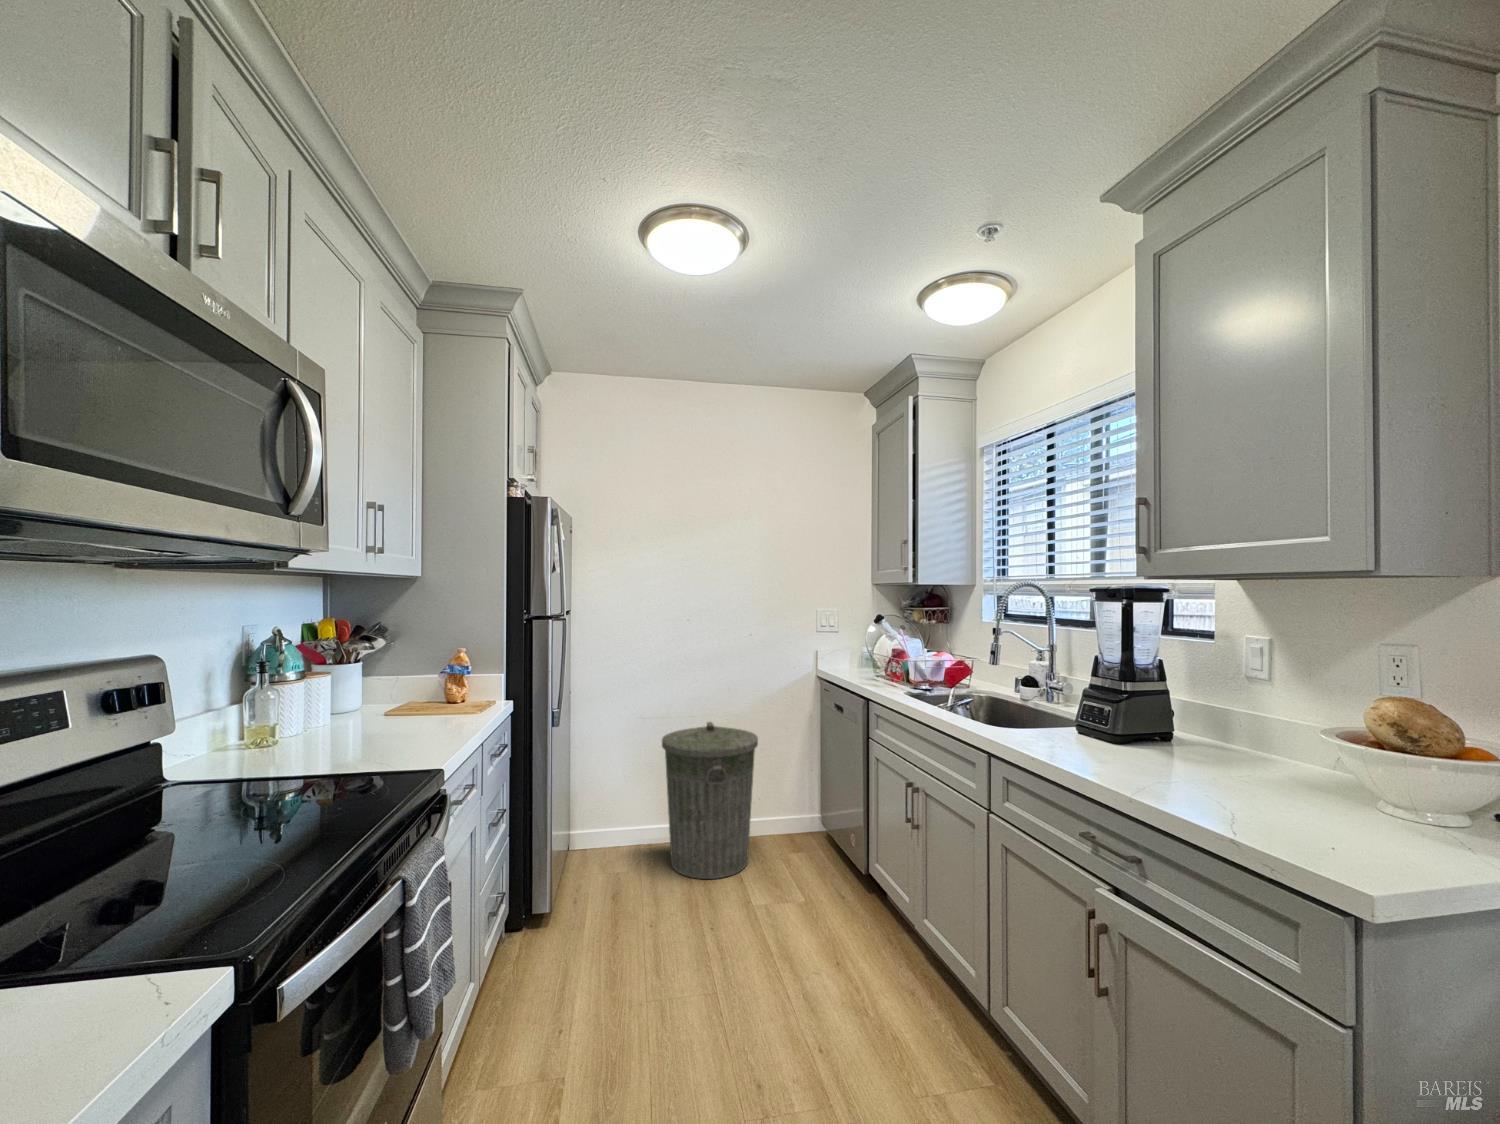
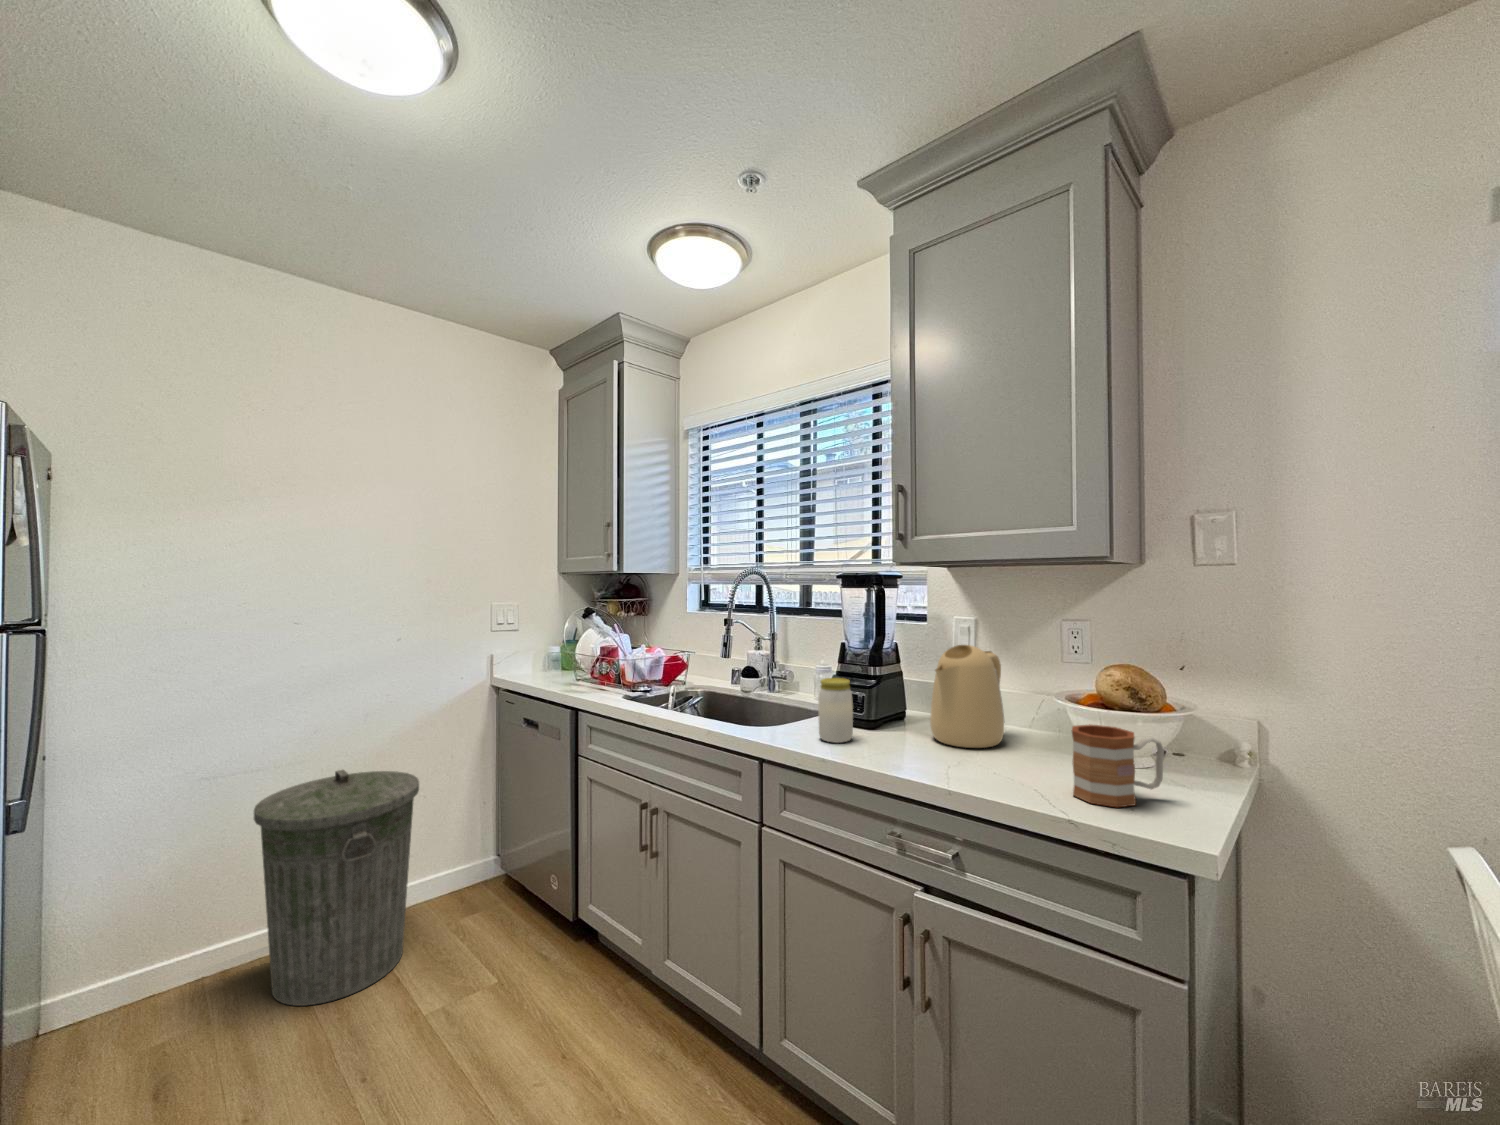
kettle: none [1165,664,1274,775] -> present [930,645,1004,748]
jar: none [1046,686,1082,748] -> present [818,678,853,743]
mug: none [1264,751,1391,843] -> present [1072,724,1164,808]

